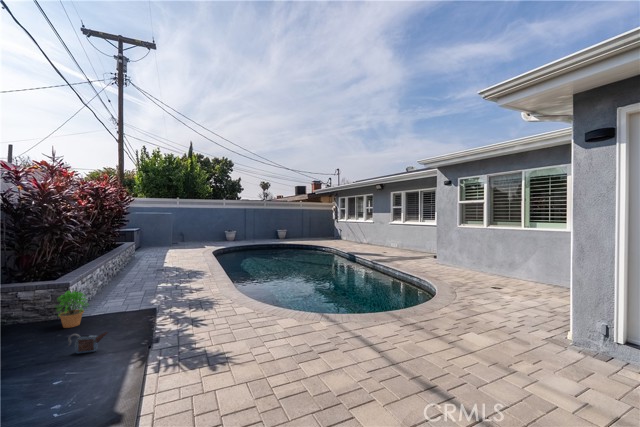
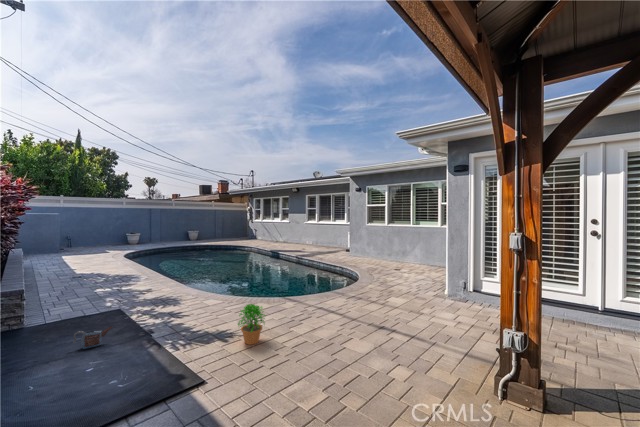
potted plant: present [57,291,88,328] -> present [238,304,265,345]

